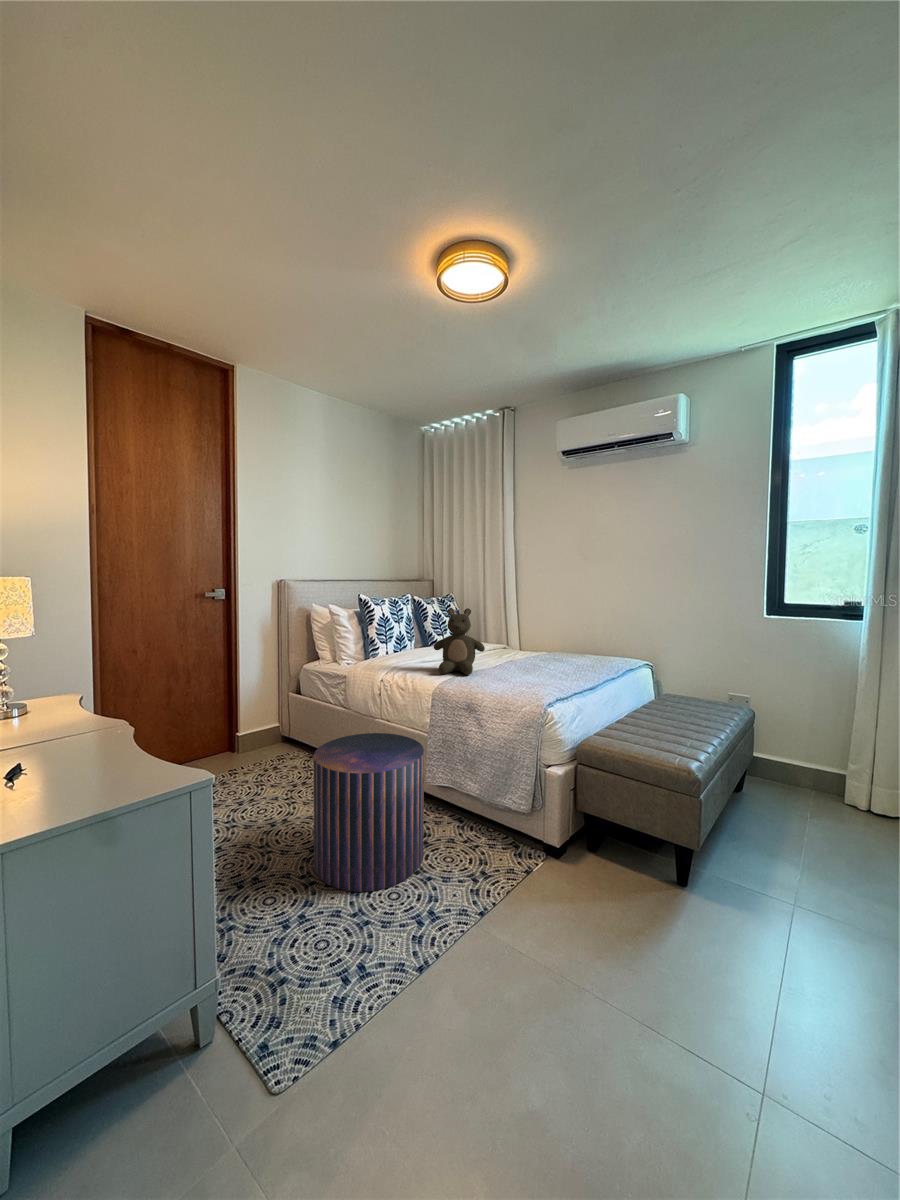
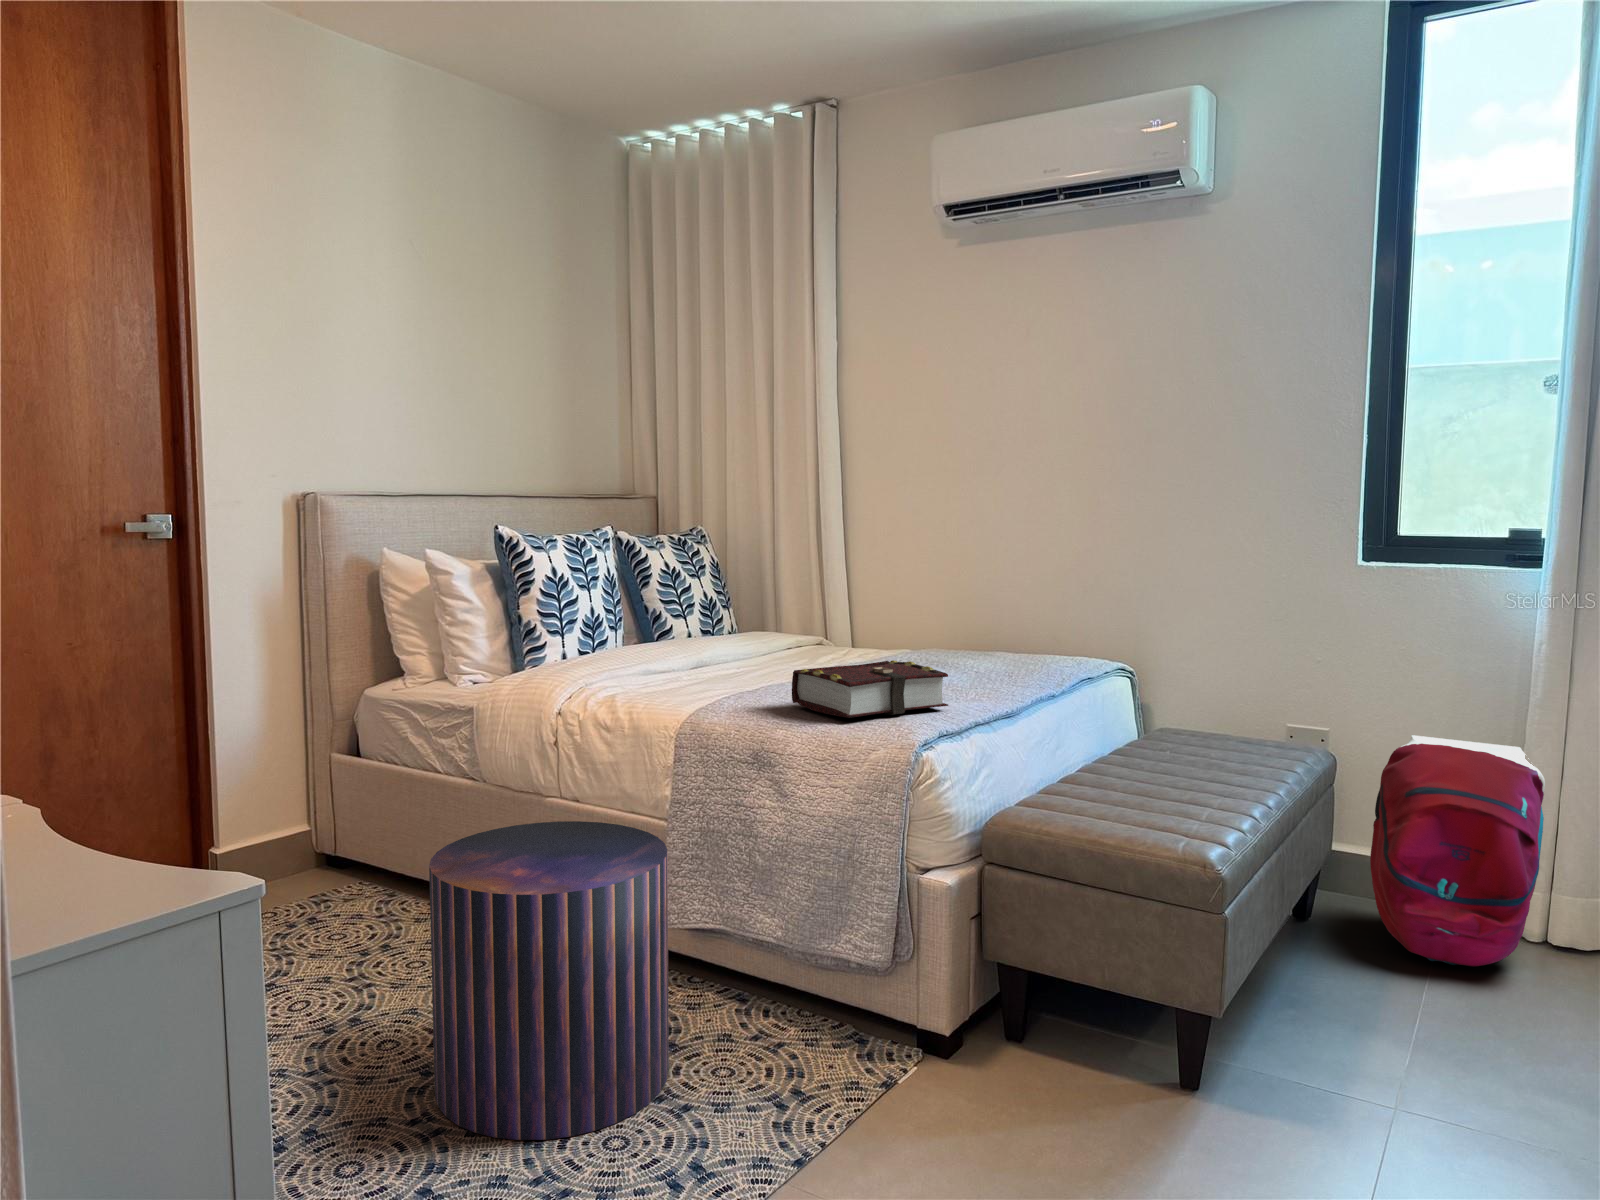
stuffed bear: present [434,608,485,675] -> none [673,552,786,696]
book: none [486,660,560,689] -> present [792,660,948,718]
backpack: none [773,702,868,823] -> present [1370,735,1545,966]

